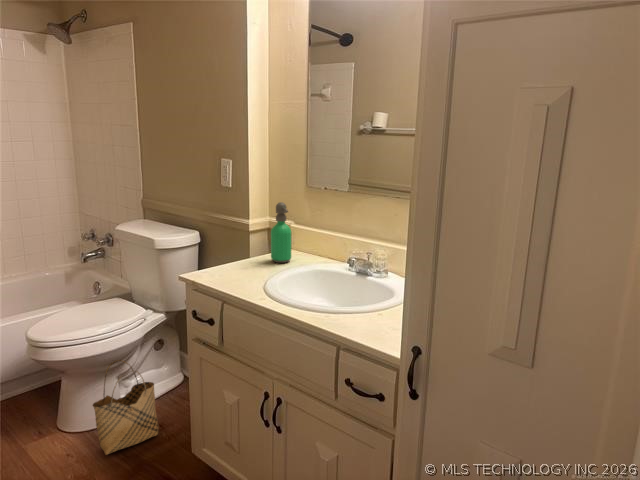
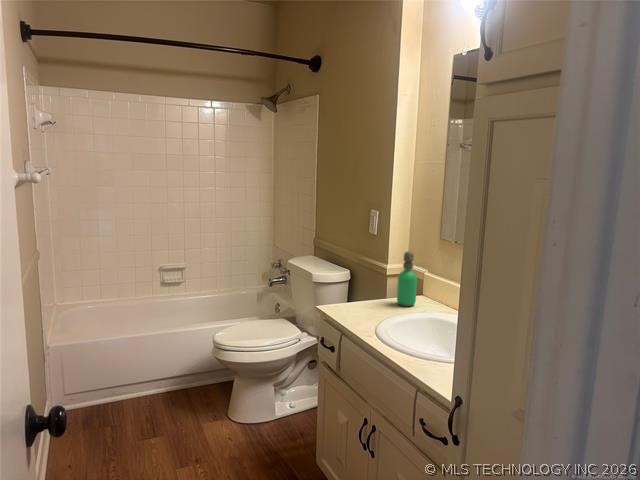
woven basket: present [93,360,159,455] -> none [248,370,298,446]

